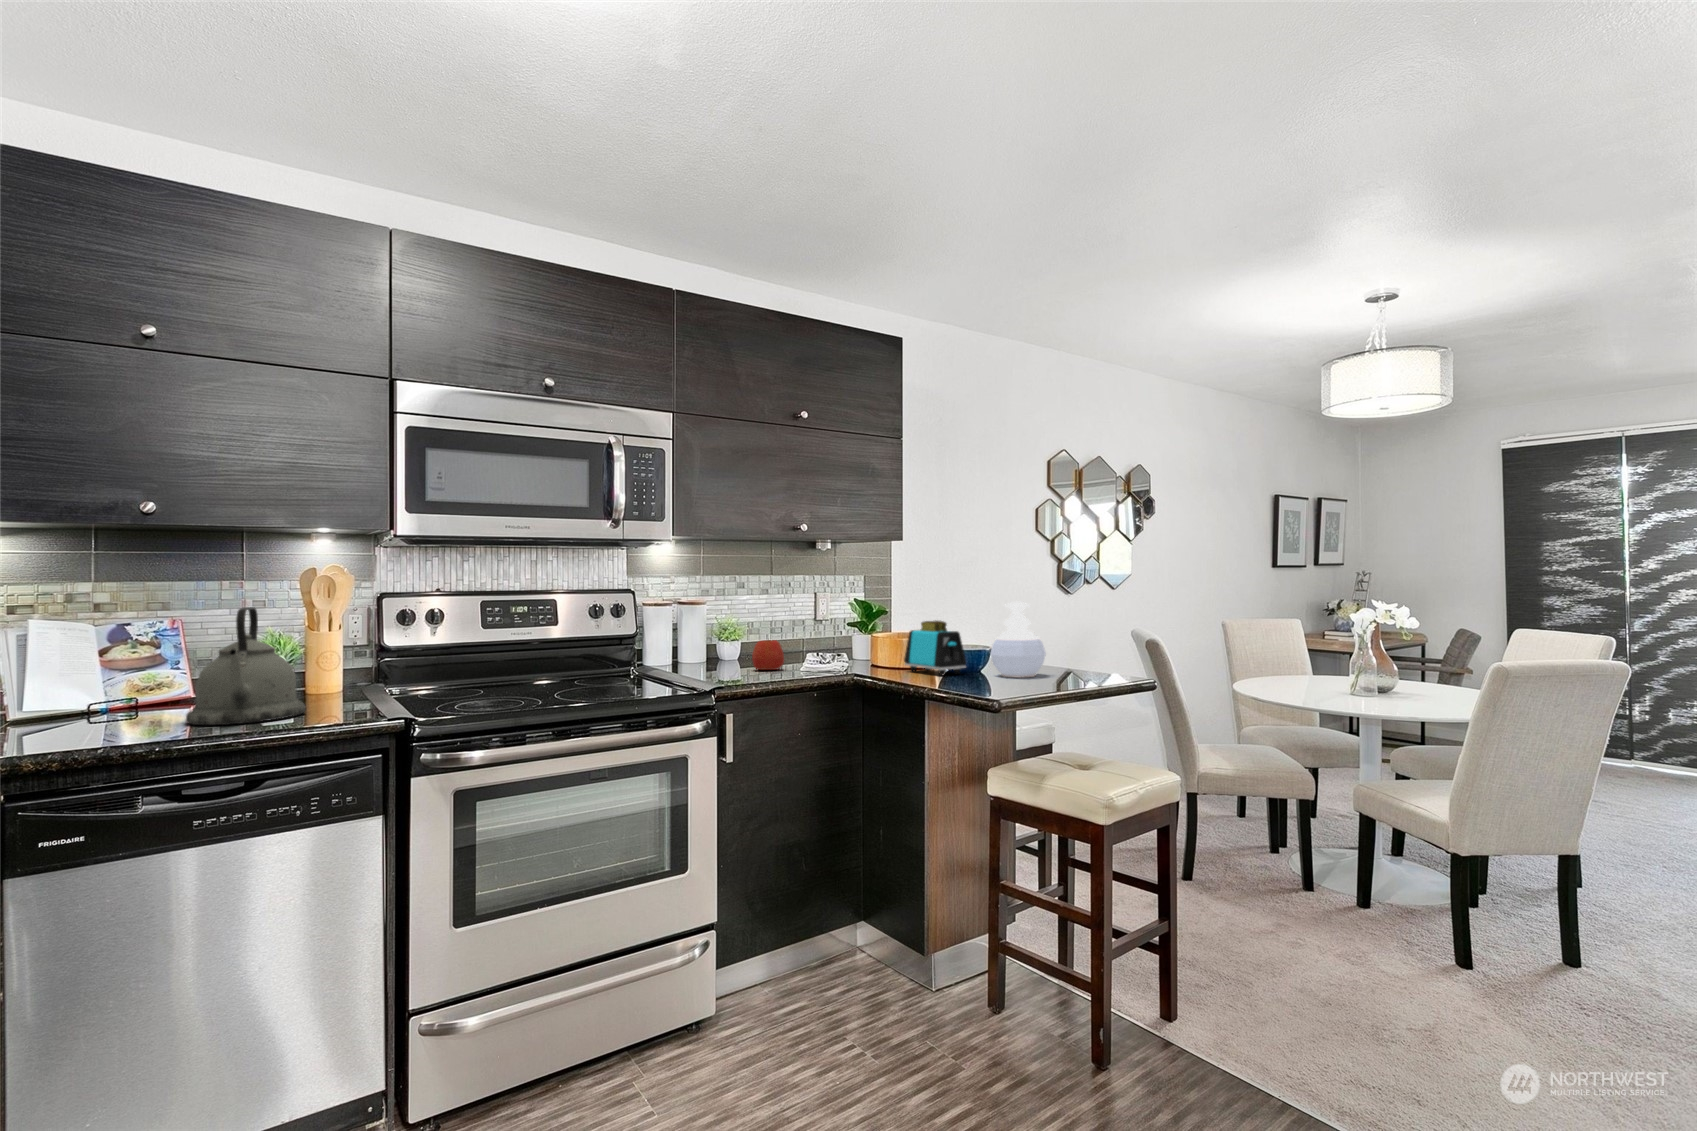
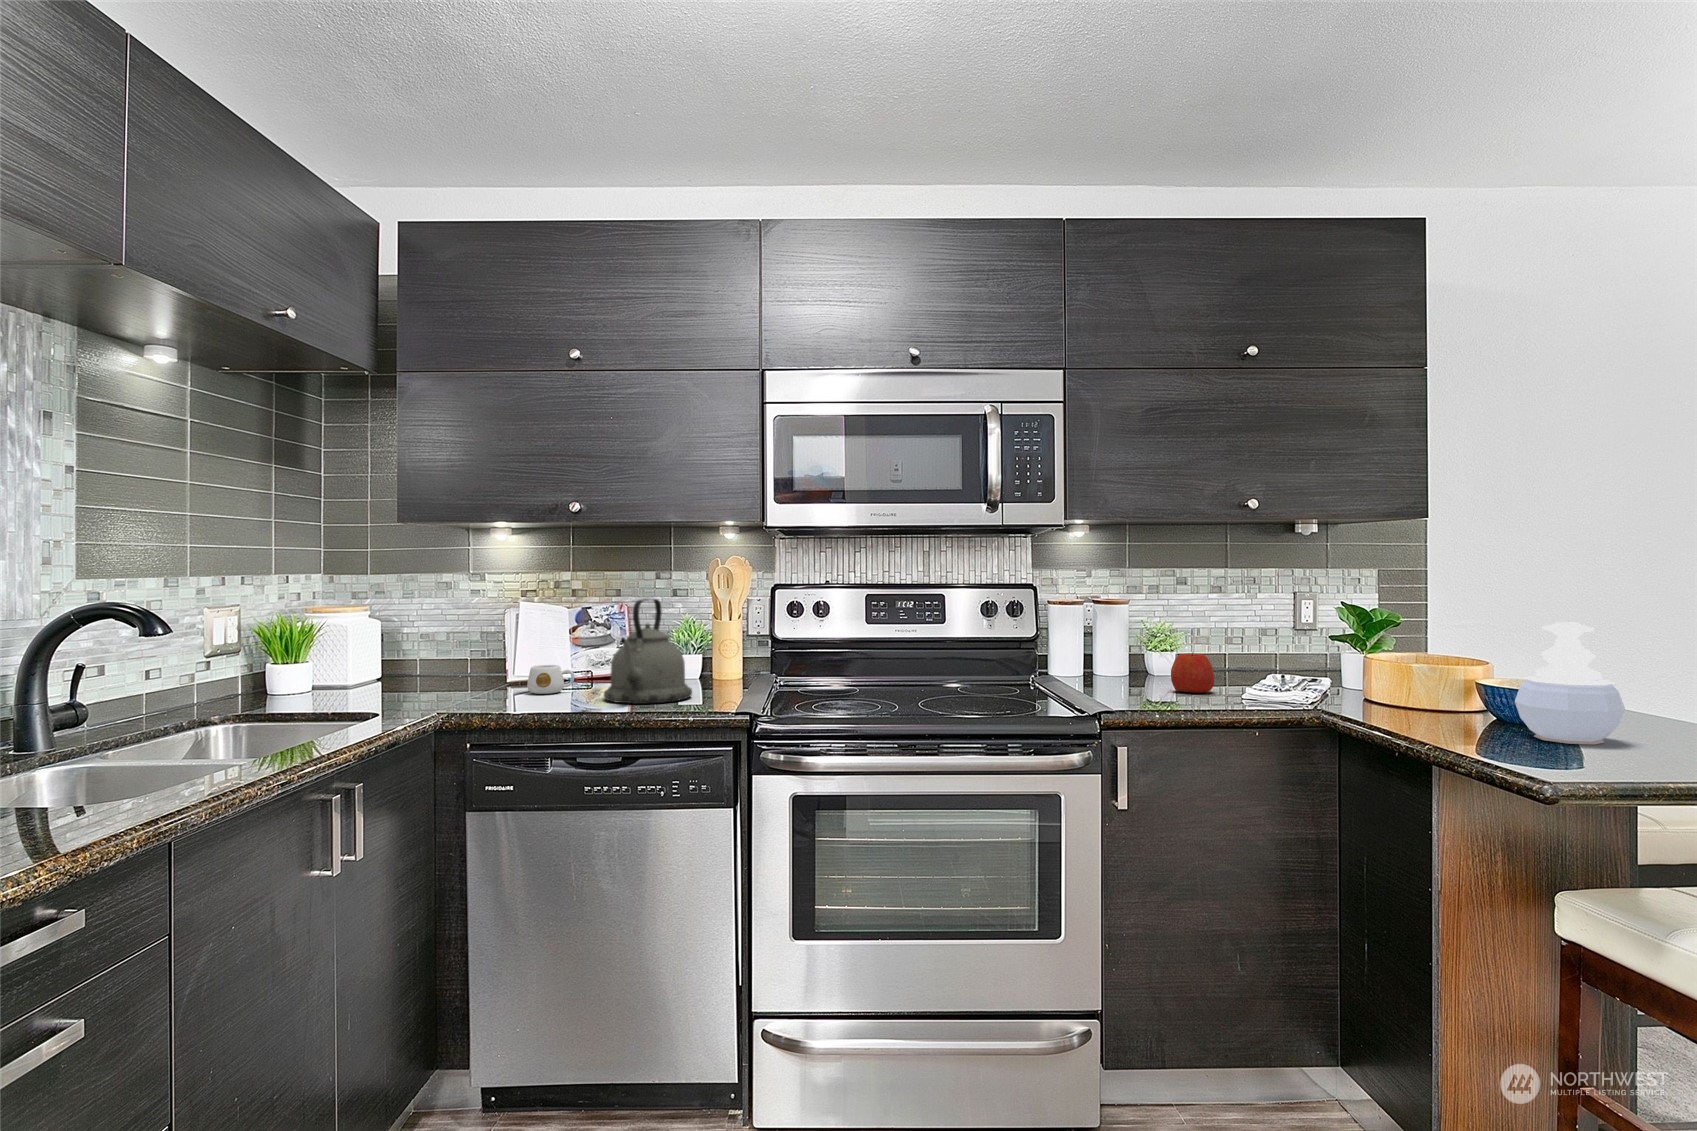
toaster: present [904,620,966,675] -> none [1382,643,1478,726]
mug: none [50,692,125,728] -> present [527,665,574,694]

